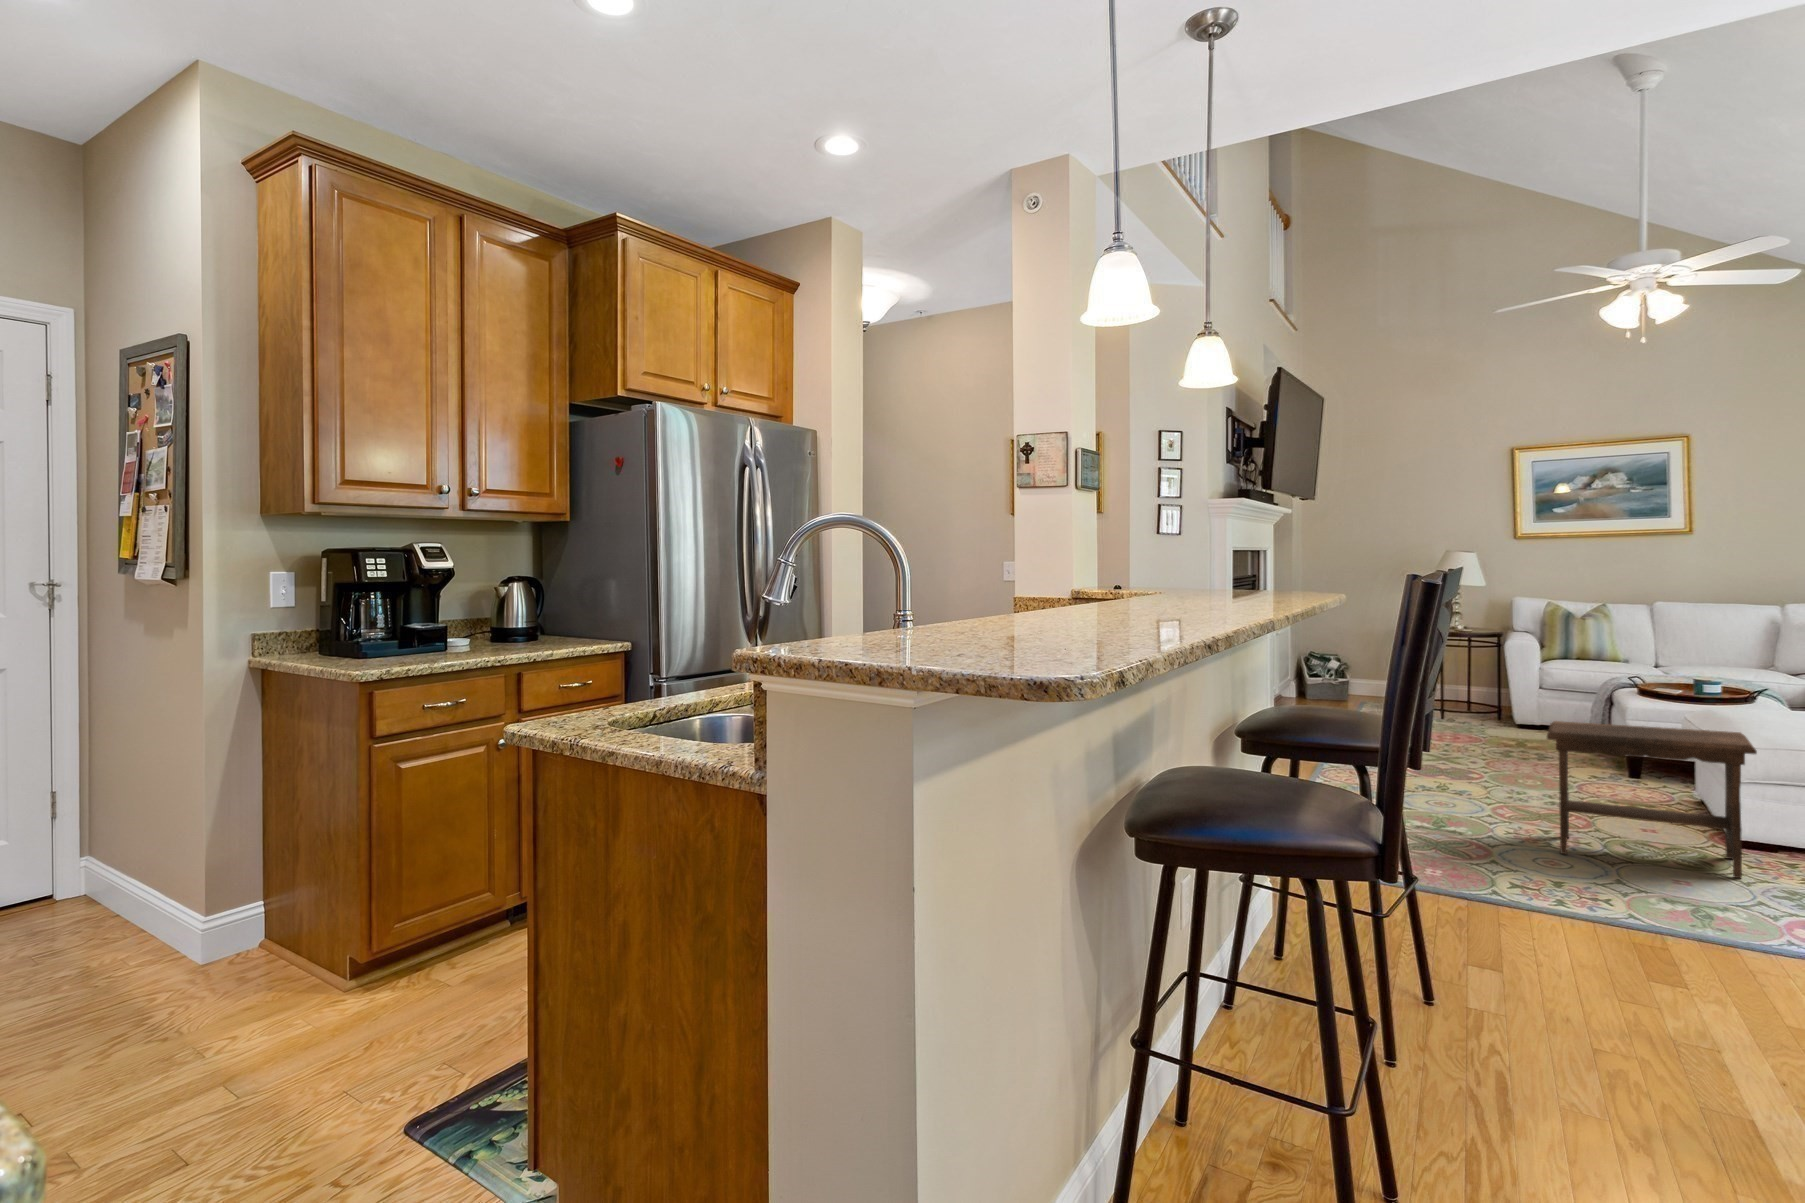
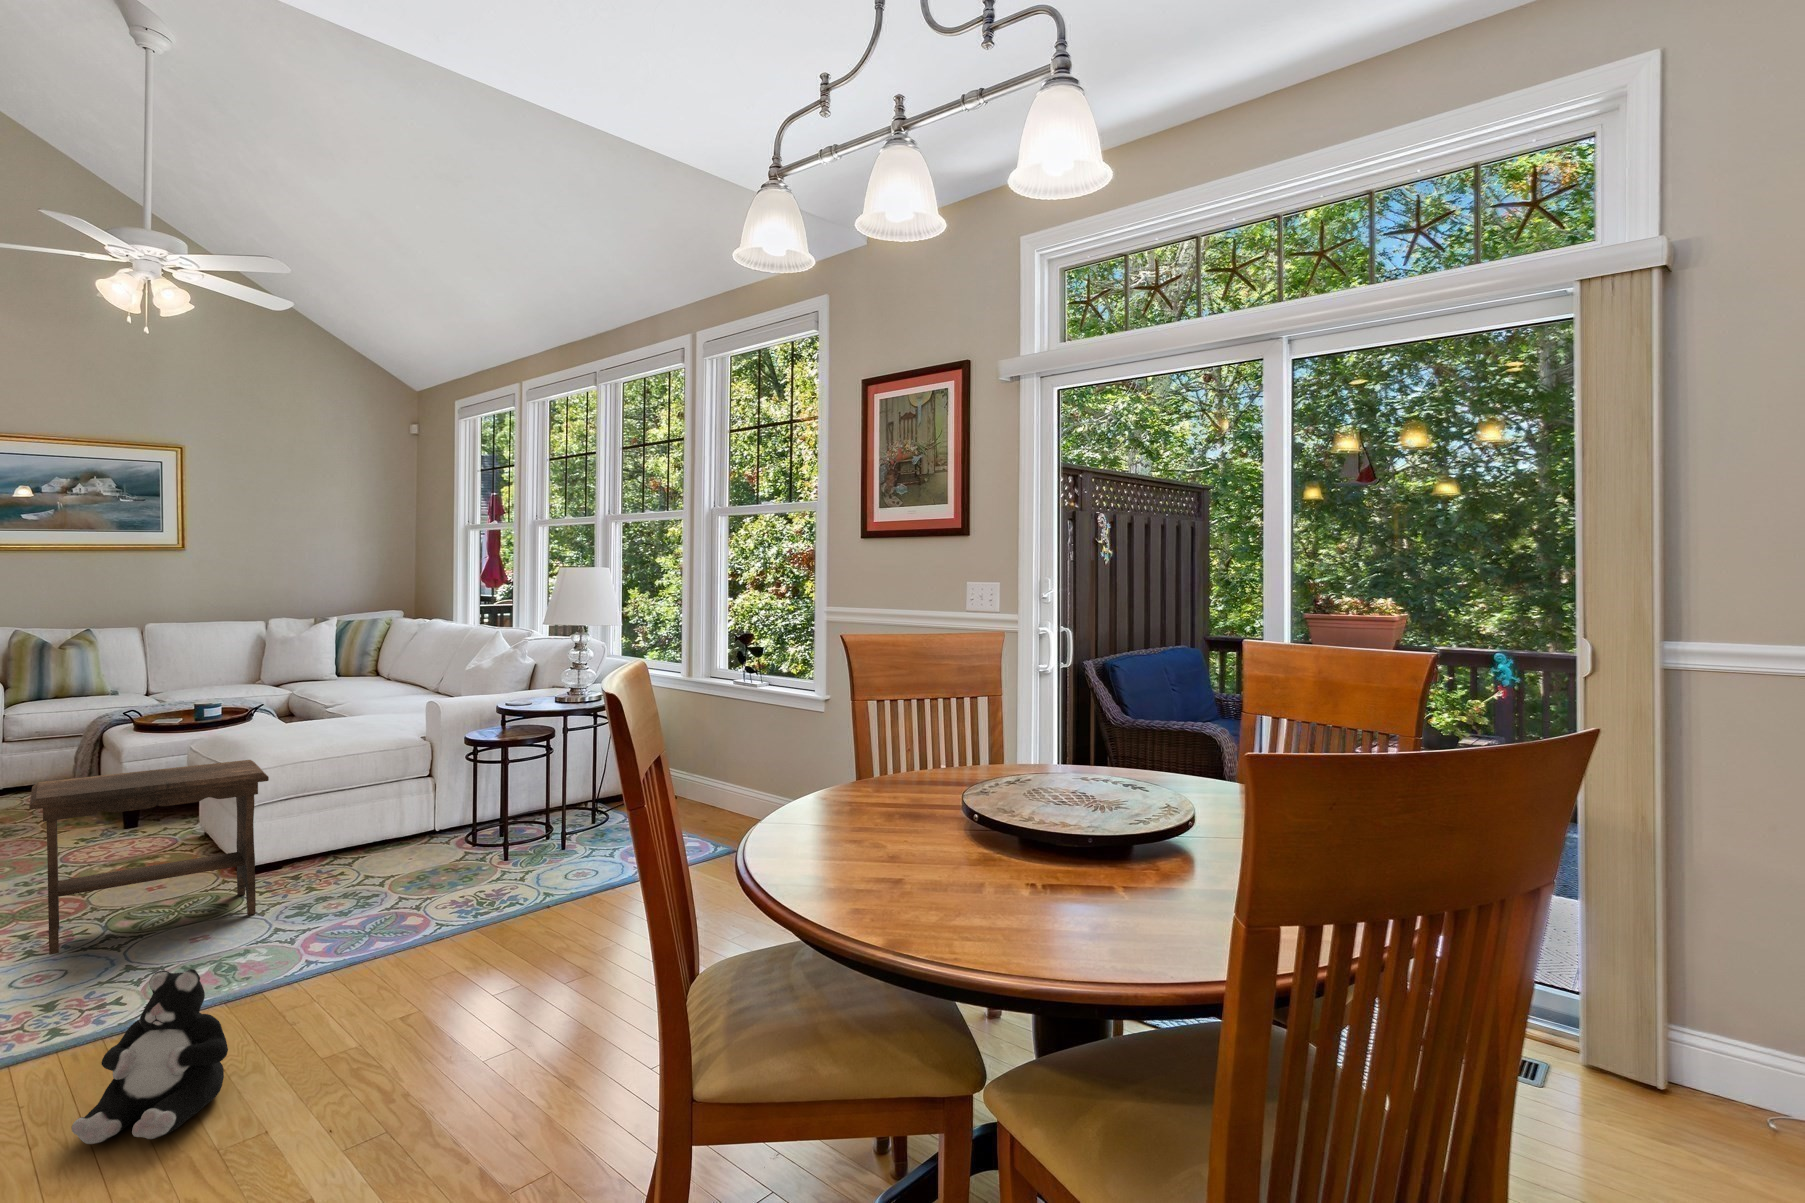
plush toy: none [1563,881,1690,1010] -> present [72,969,228,1144]

